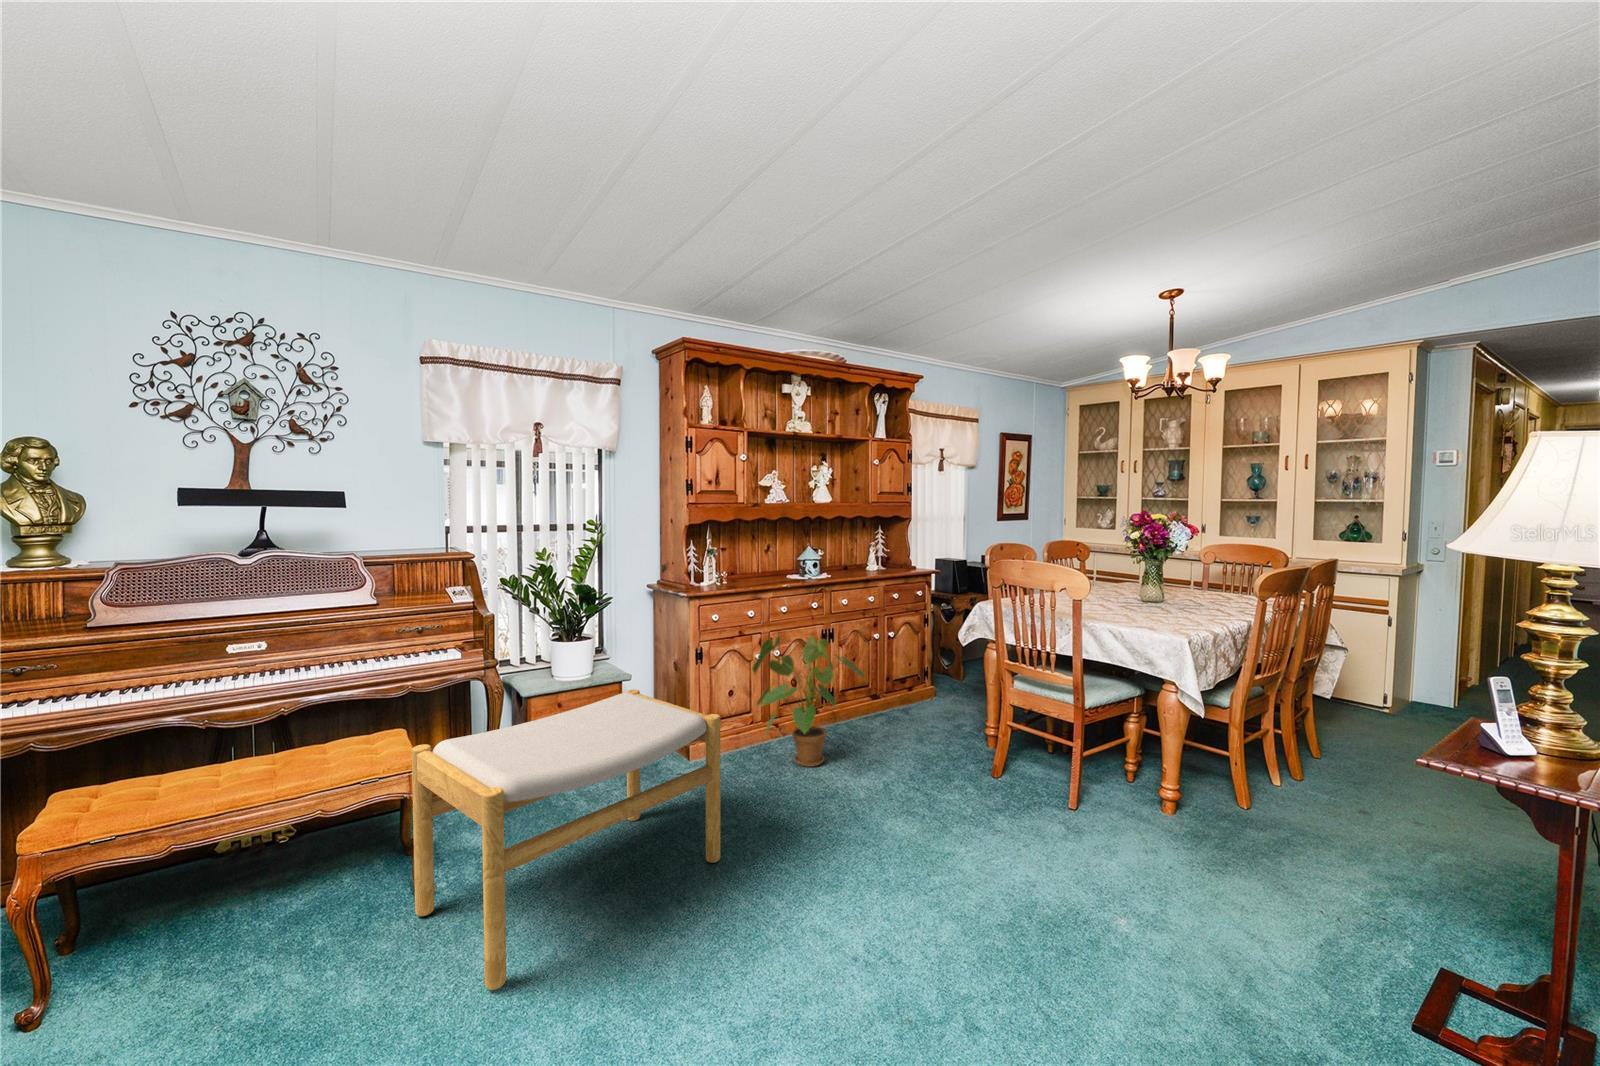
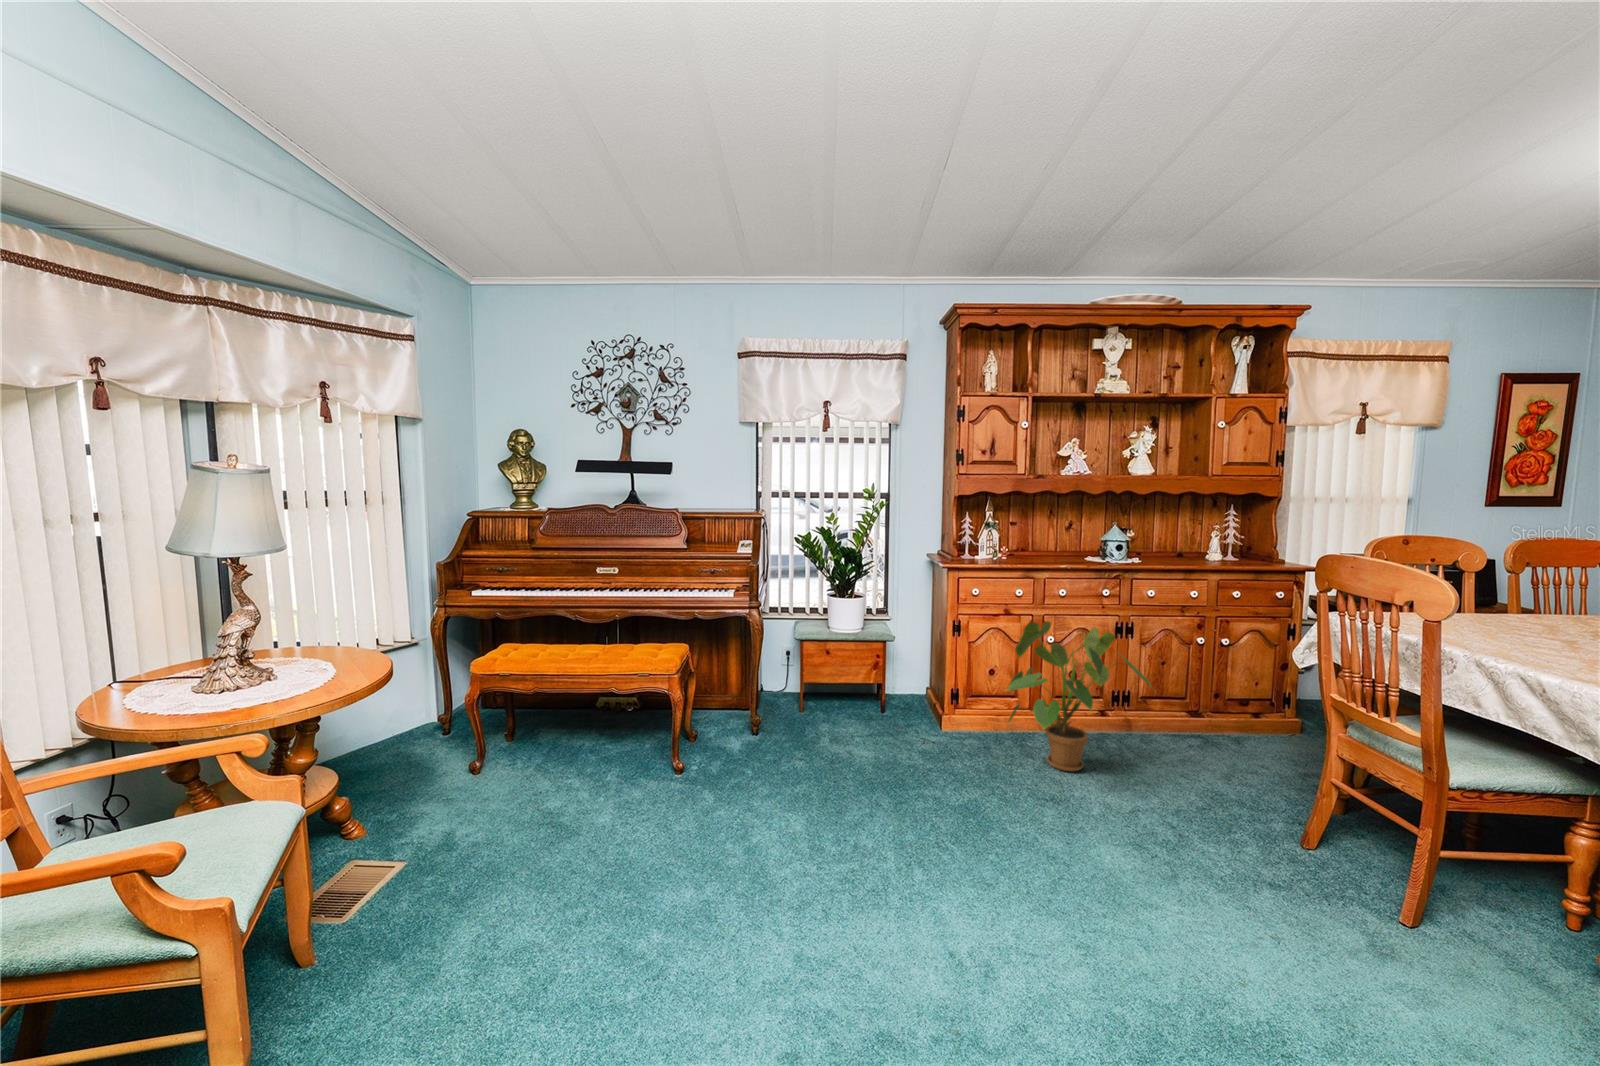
footstool: present [412,689,720,990] -> none [666,646,909,854]

